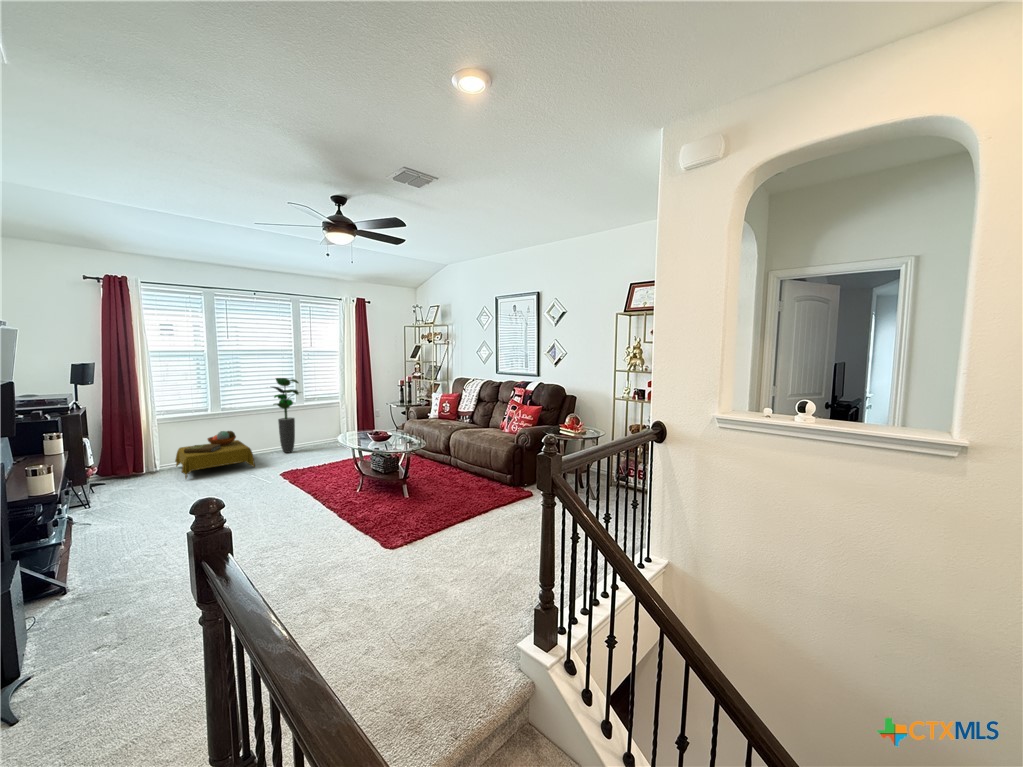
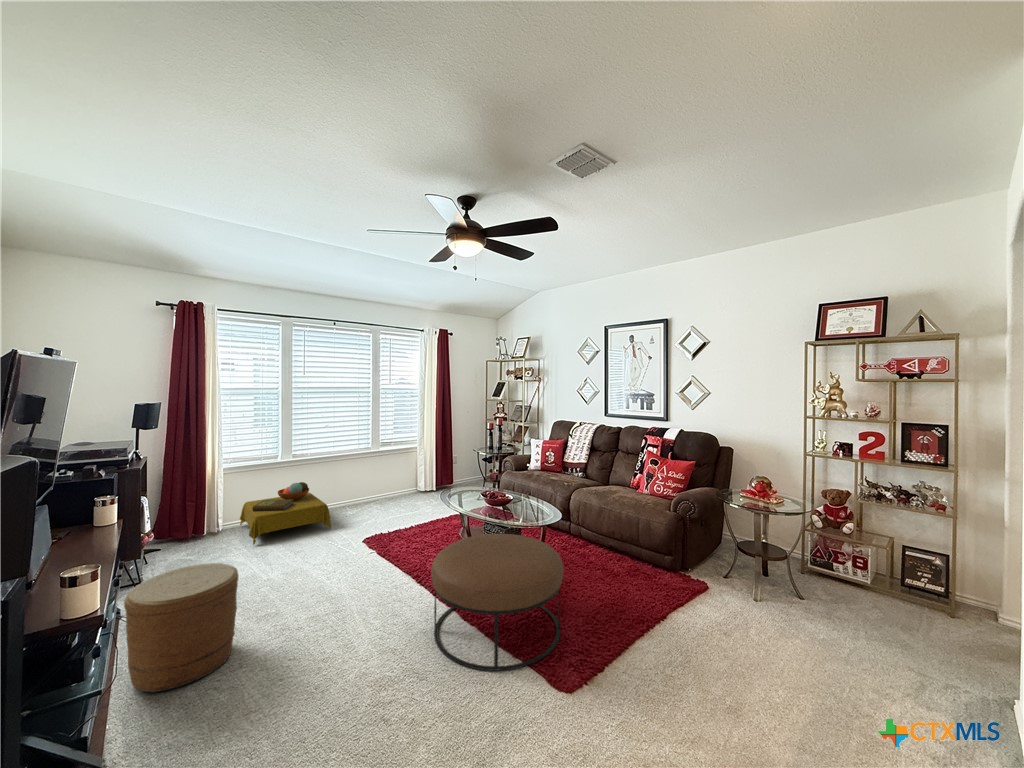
potted plant: present [273,378,299,453] -> none [343,420,384,508]
ottoman: none [307,459,407,542] -> present [431,534,563,671]
woven basket: none [74,479,161,559] -> present [124,563,239,692]

